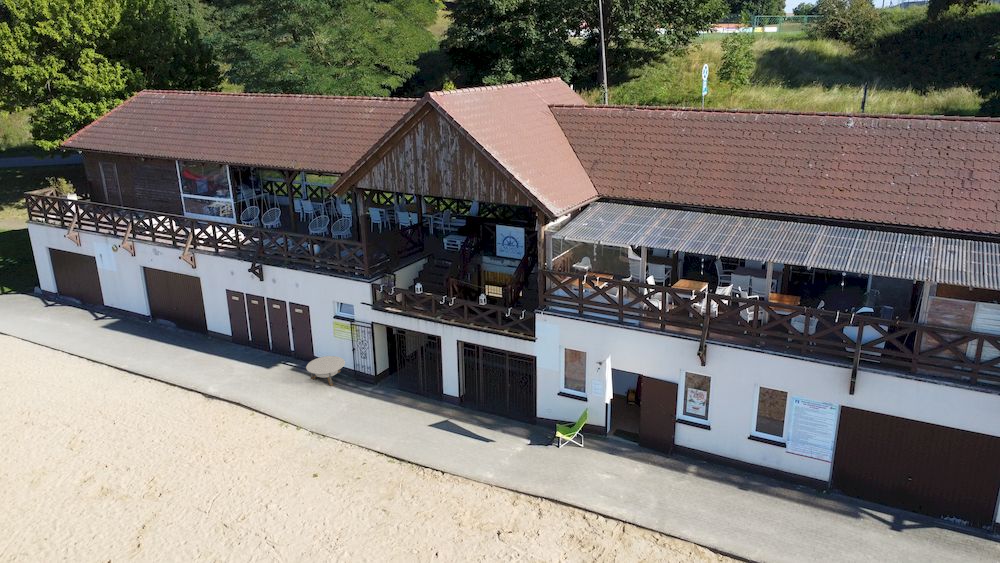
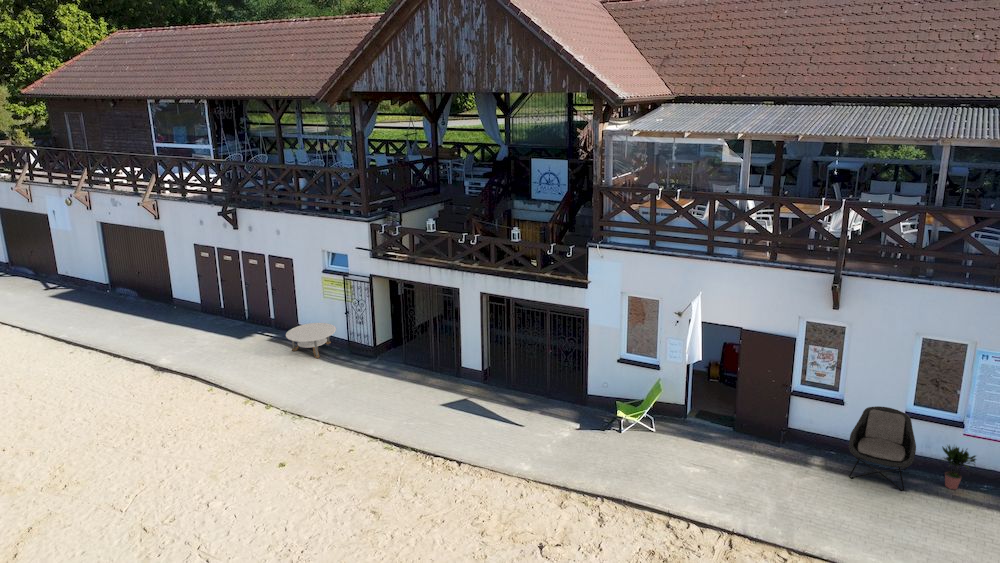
lounge chair: none [710,432,754,491] -> present [849,406,916,491]
potted plant: none [768,454,794,489] -> present [942,446,976,489]

